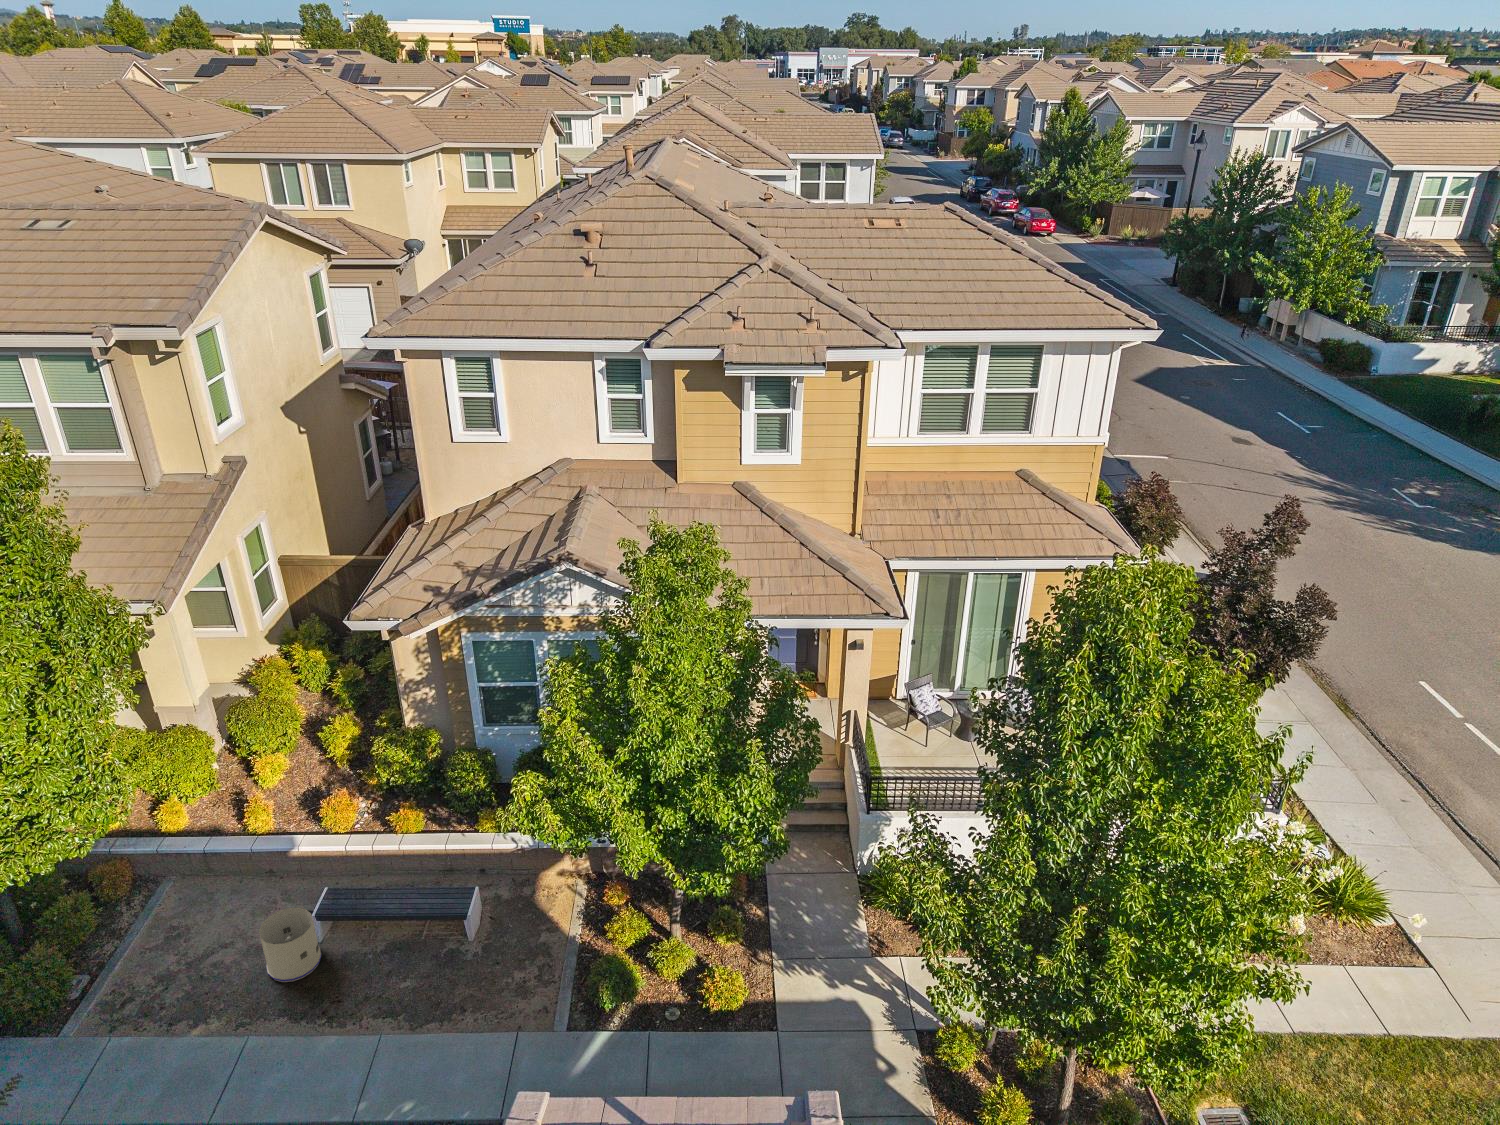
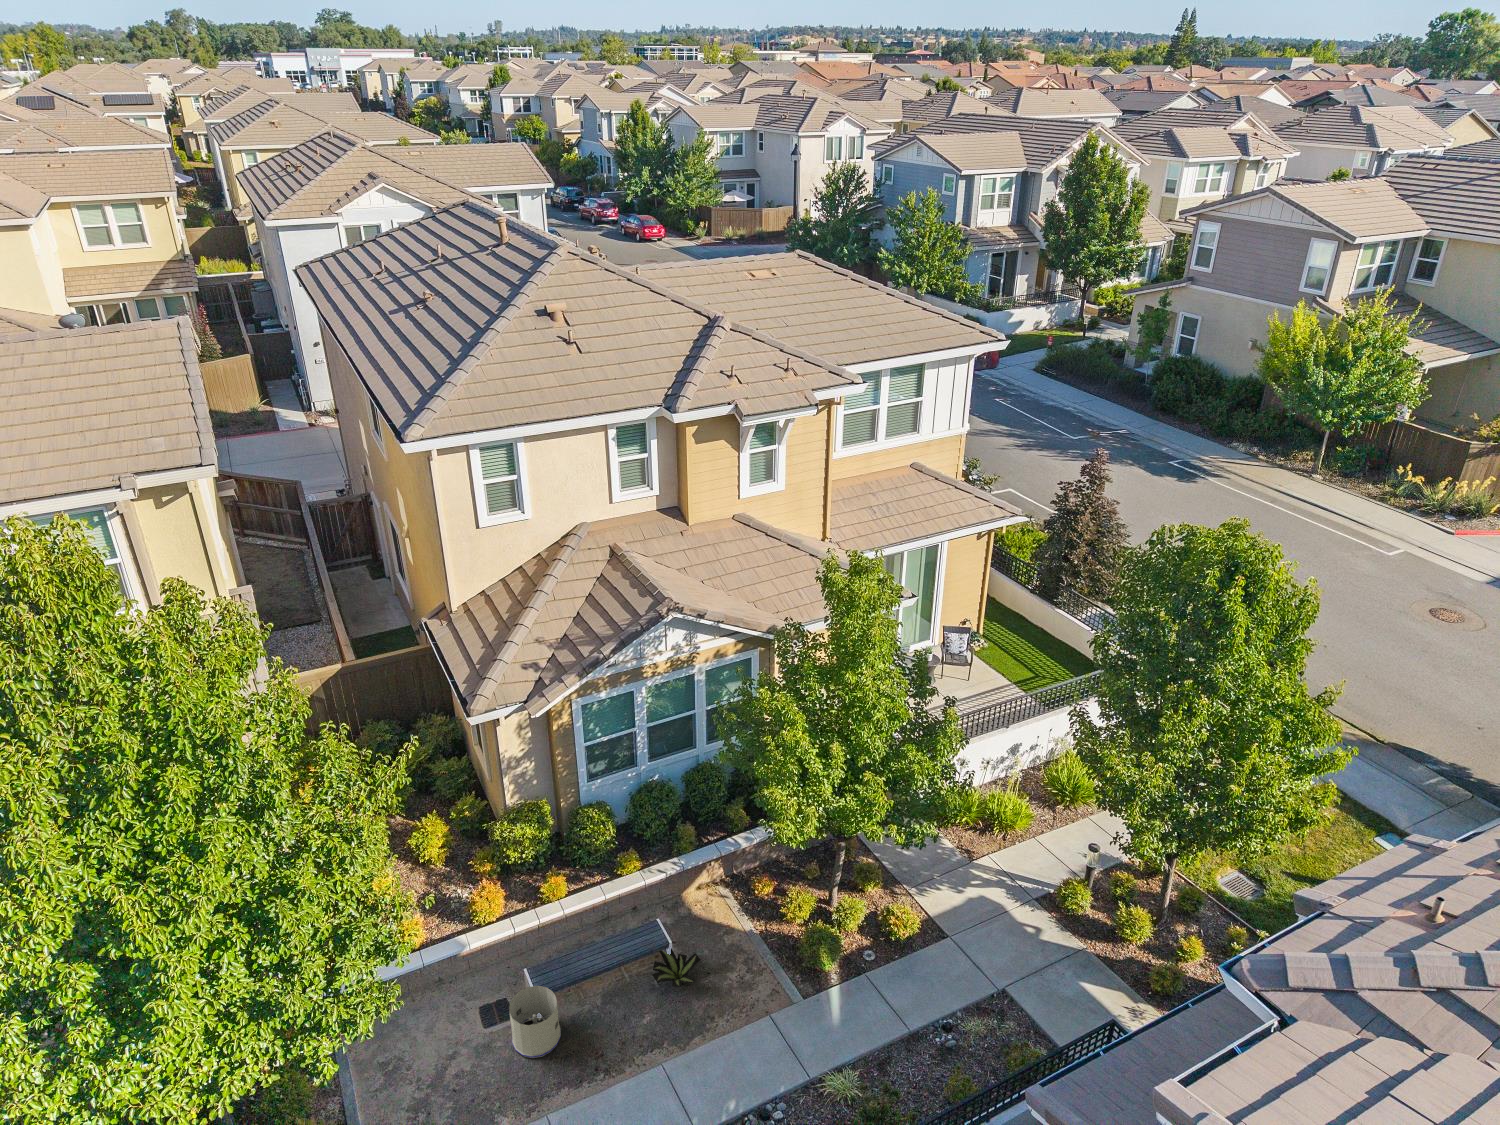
potted plant: none [423,920,485,967] -> present [652,948,701,987]

